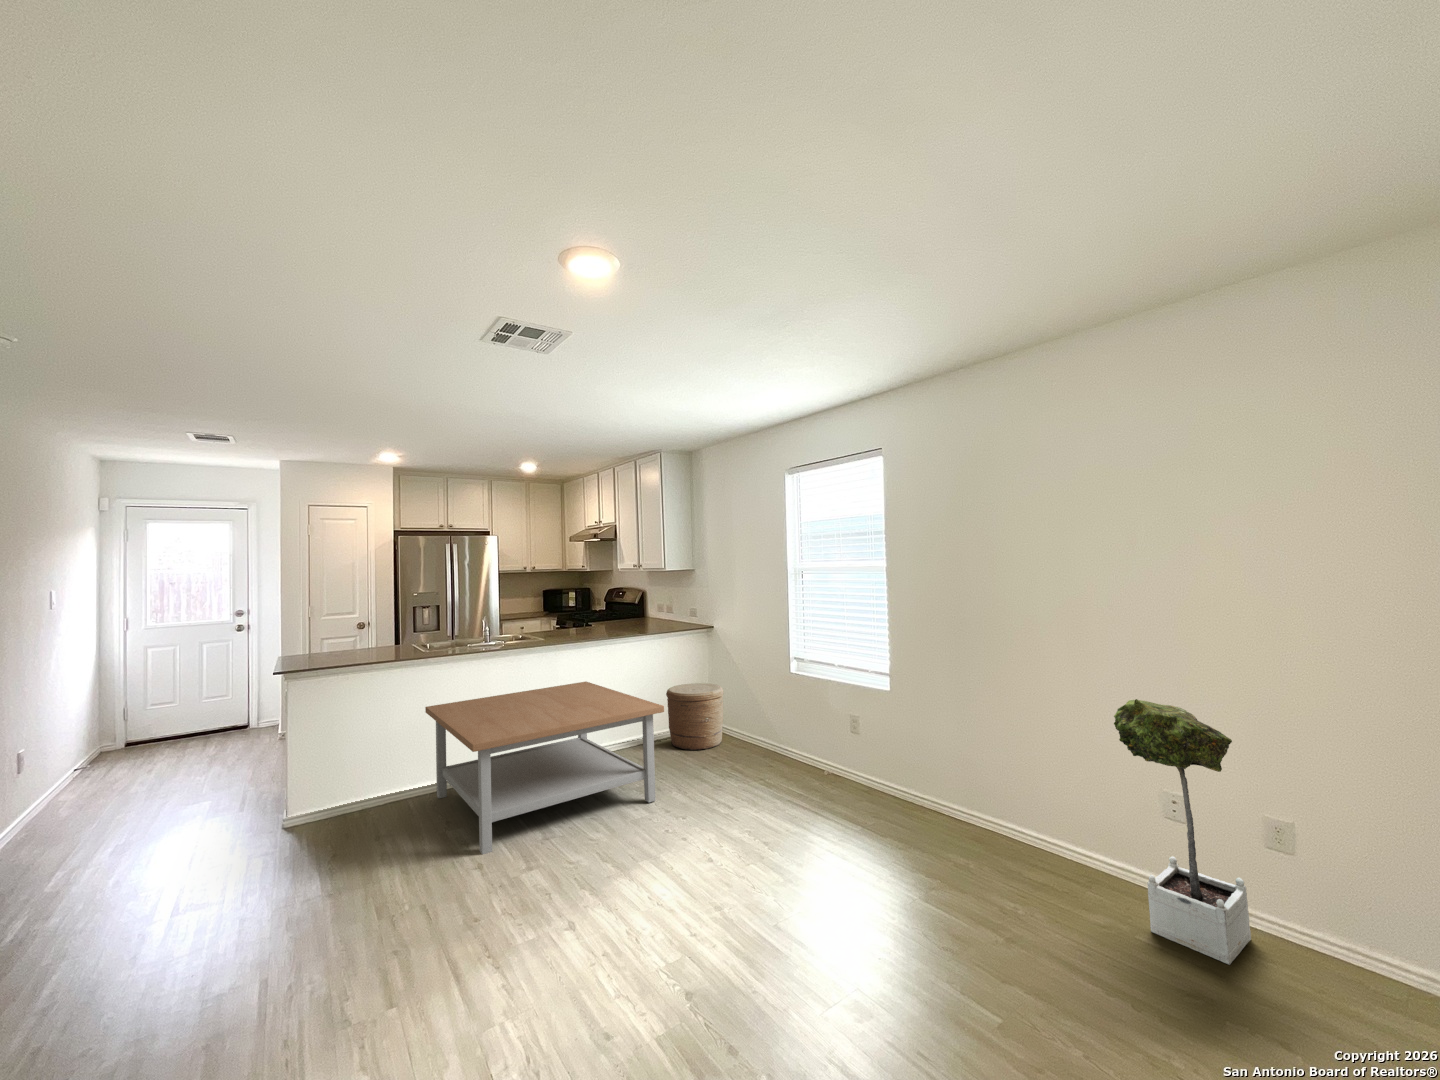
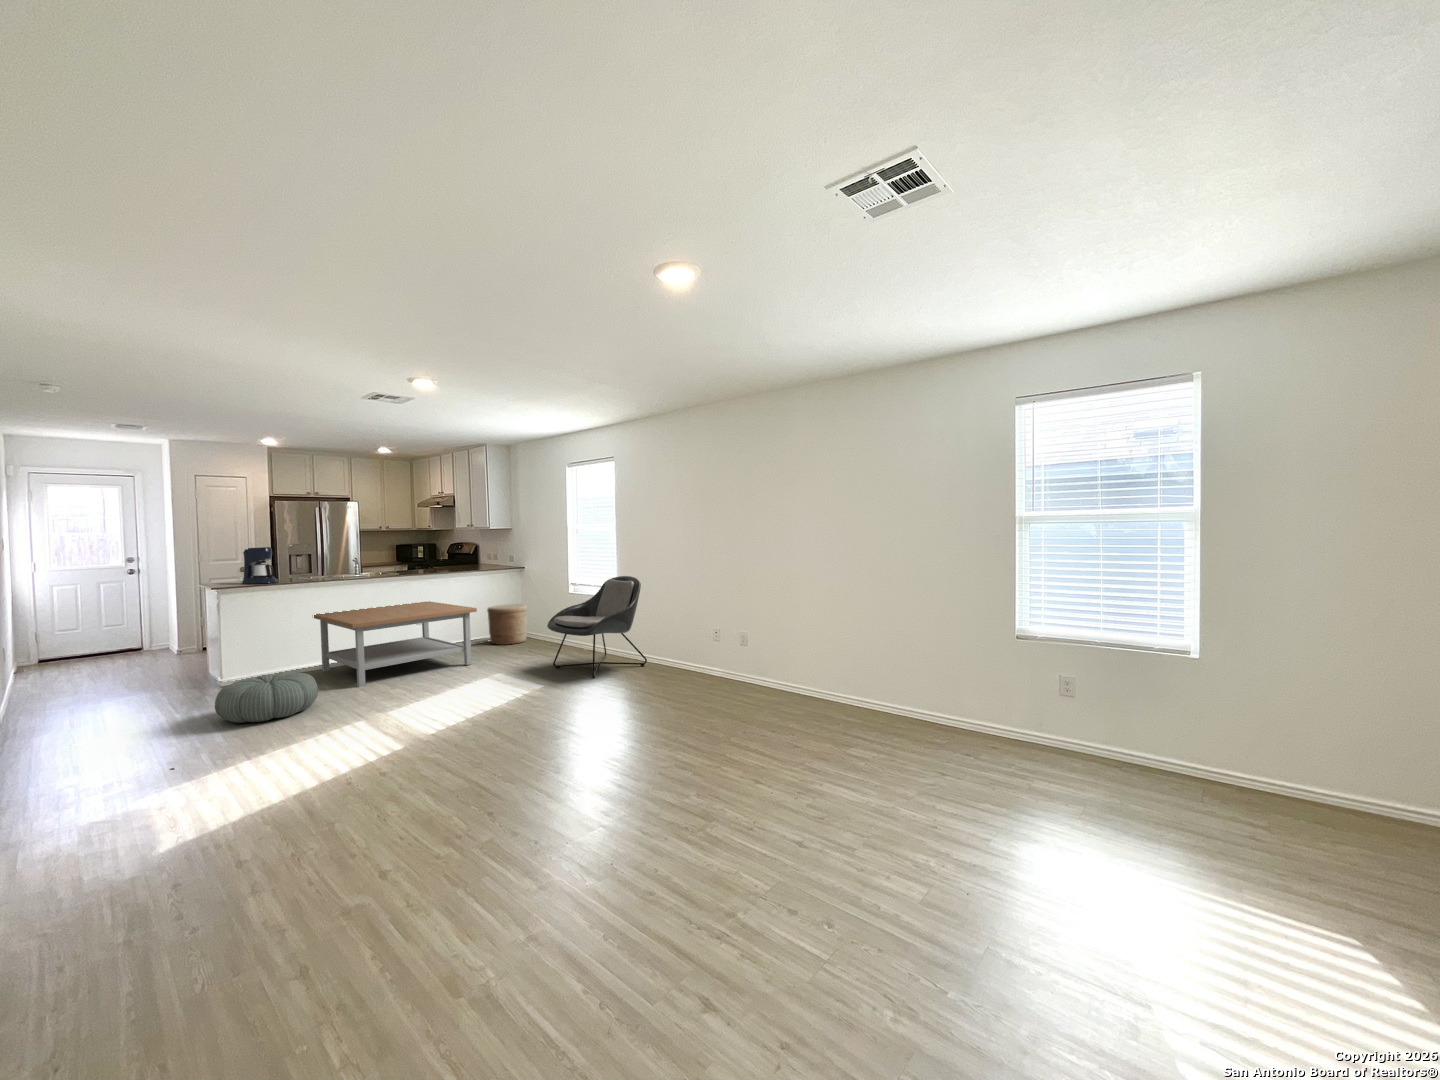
coffee maker: none [331,603,379,660] -> present [242,547,277,584]
lounge chair: none [790,658,981,875] -> present [547,576,647,678]
potted tree: present [1114,699,1251,965] -> none [681,584,728,688]
pouf: none [219,845,407,976] -> present [215,673,318,723]

